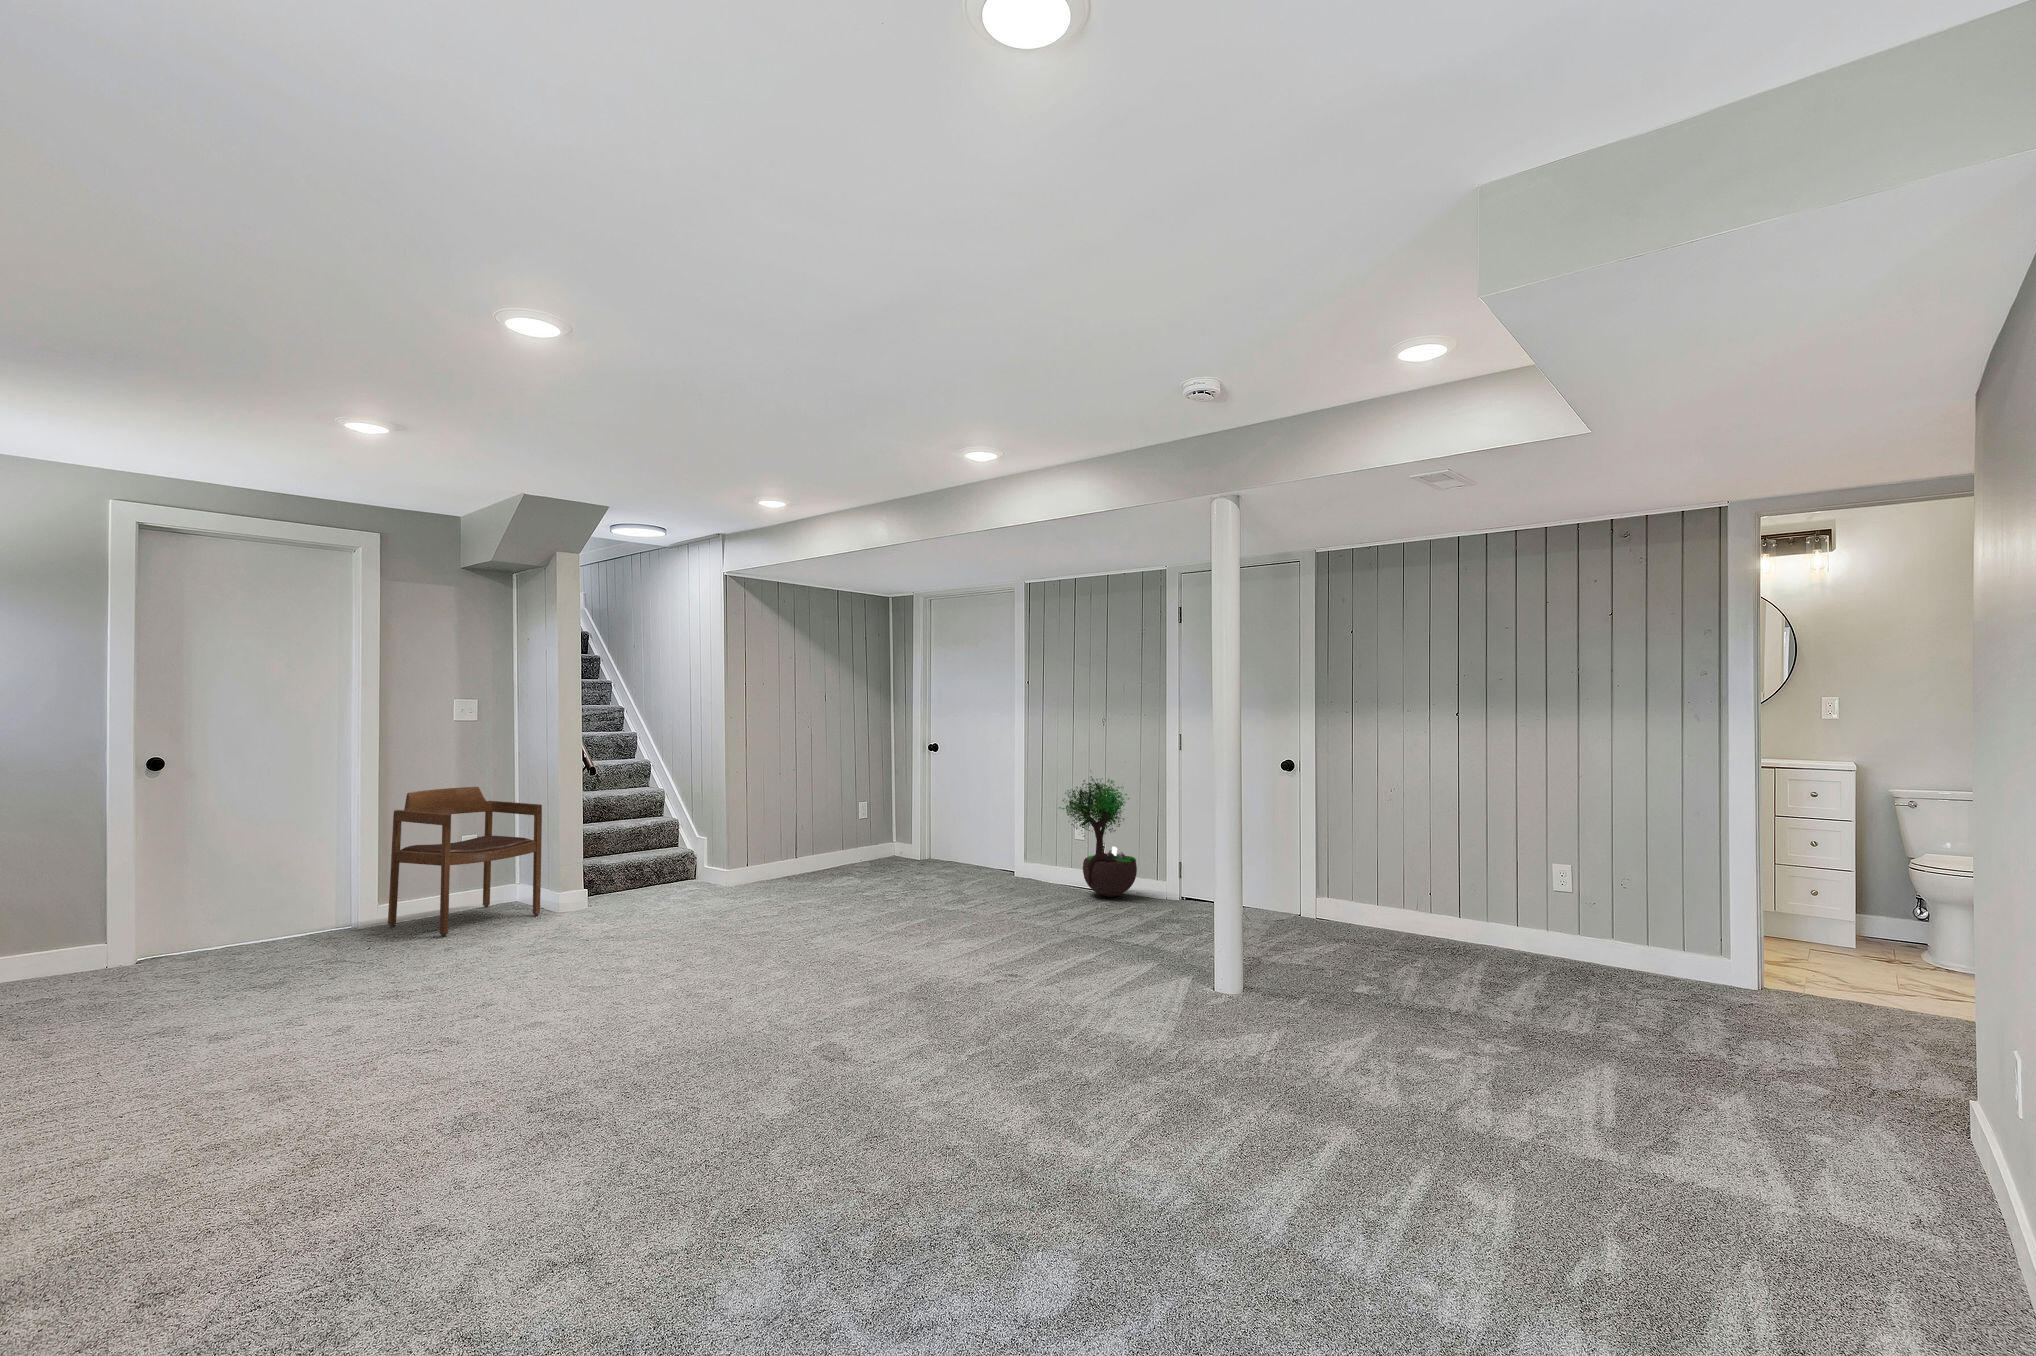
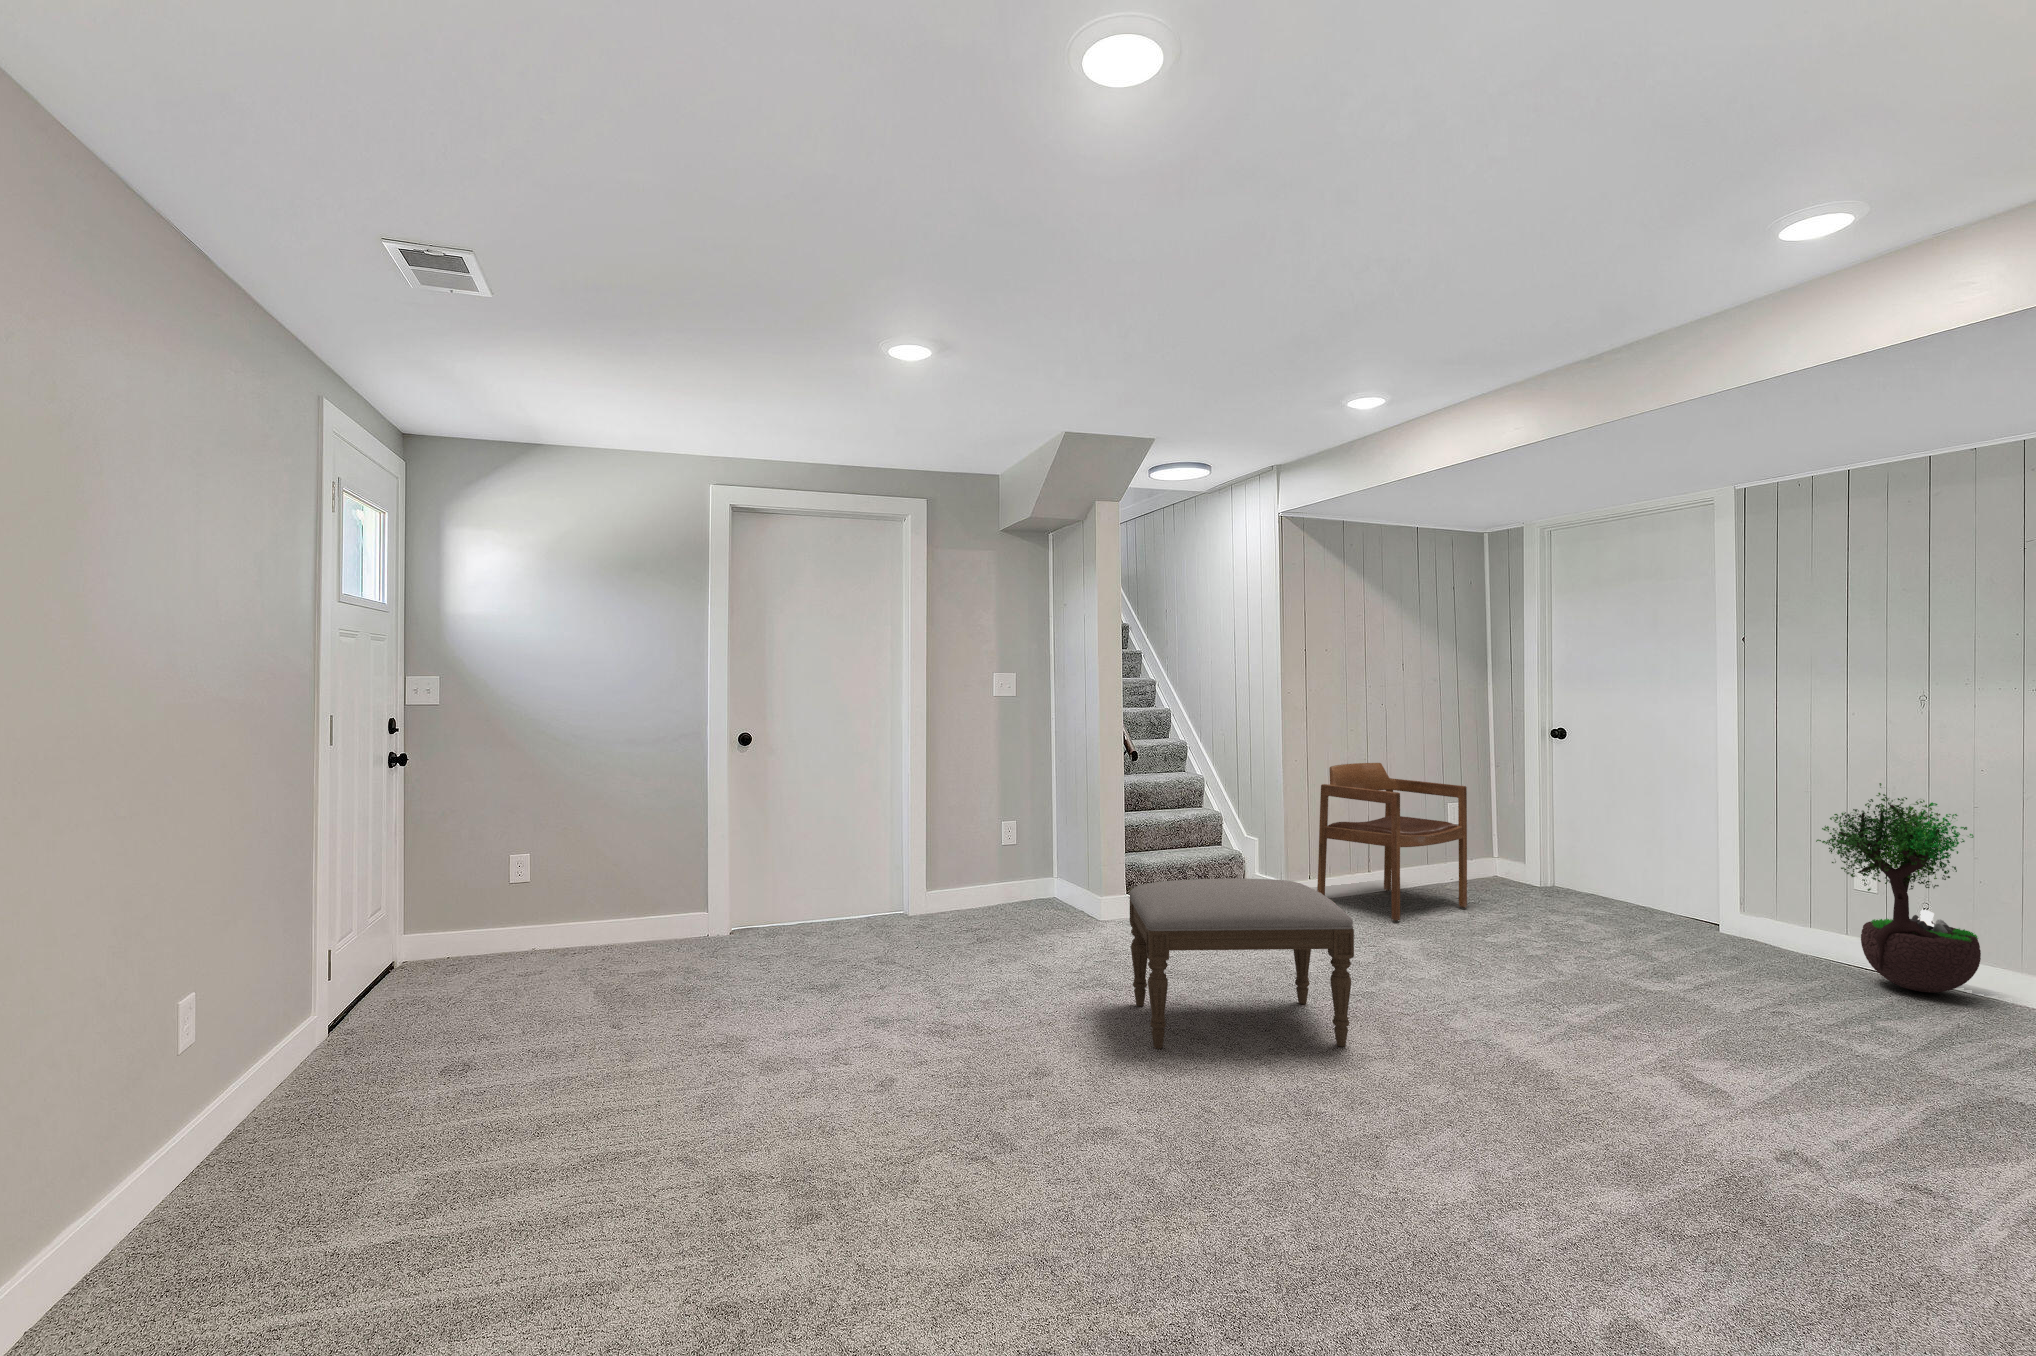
armchair: present [388,787,542,936] -> present [1317,763,1467,923]
ottoman: none [576,859,752,997] -> present [1129,878,1354,1049]

